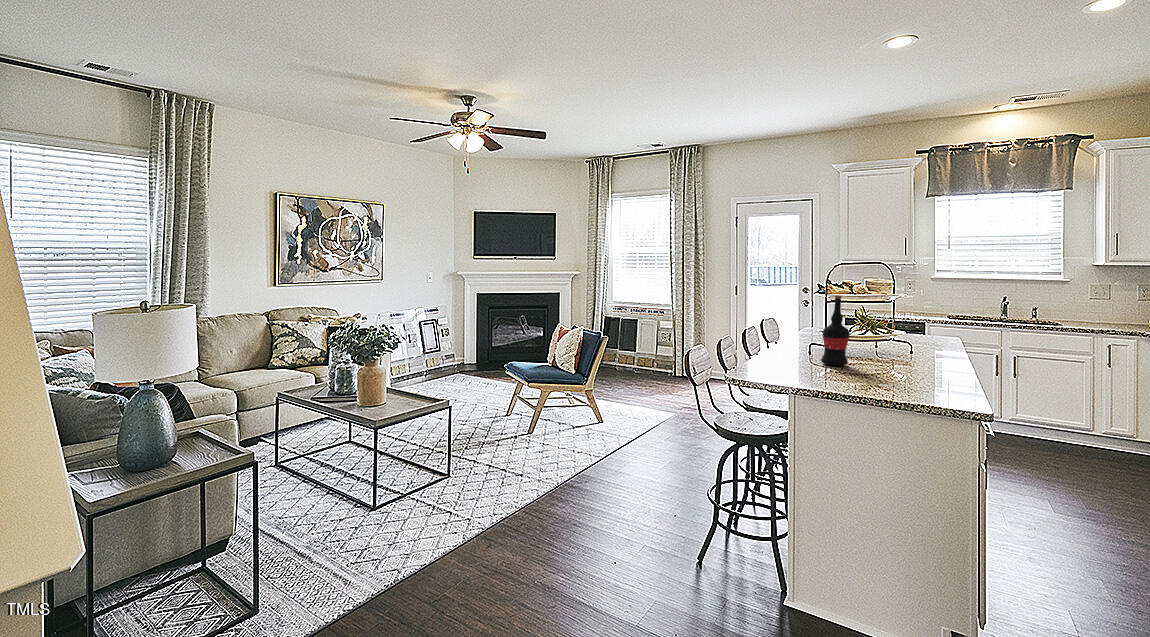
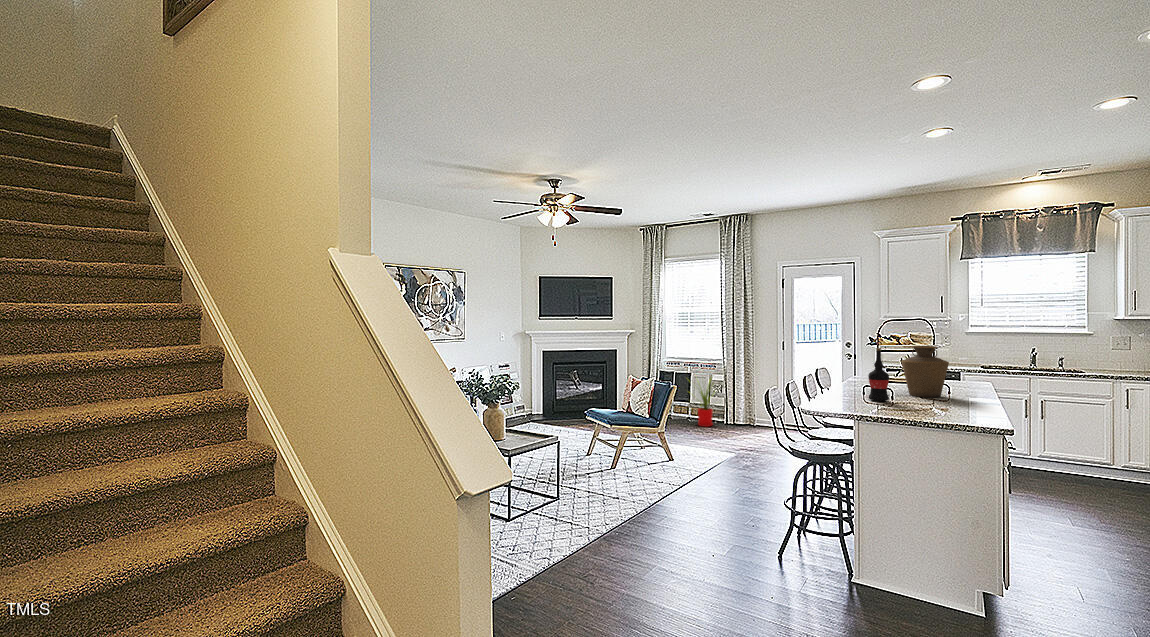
vase: none [865,293,925,358] -> present [901,346,949,397]
house plant: none [628,318,671,376] -> present [698,379,713,427]

